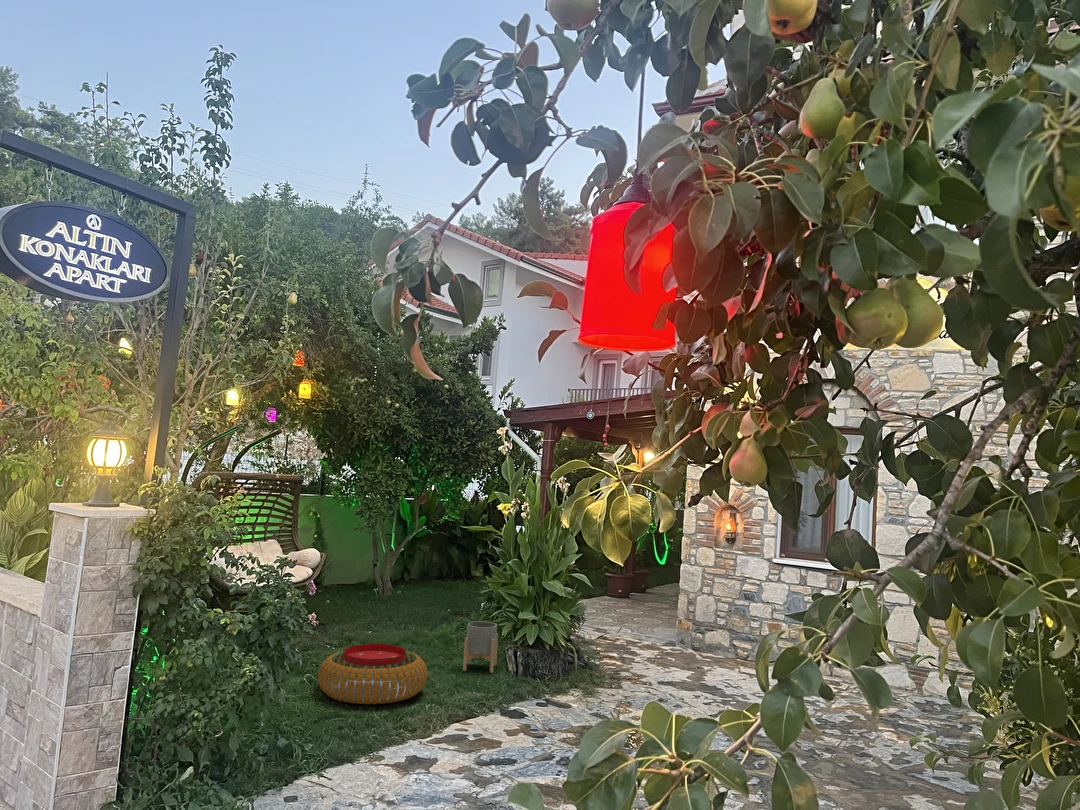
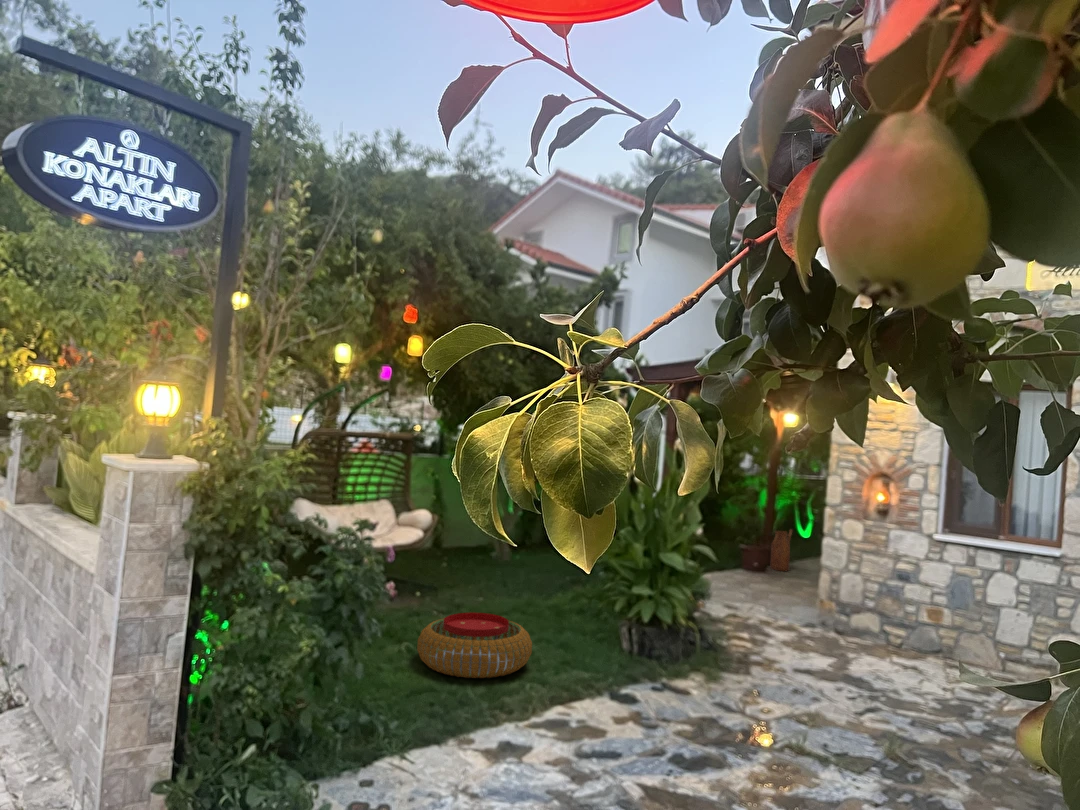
watering can: none [636,558,656,597] -> present [770,530,792,571]
planter: present [463,621,498,673] -> none [574,592,612,649]

